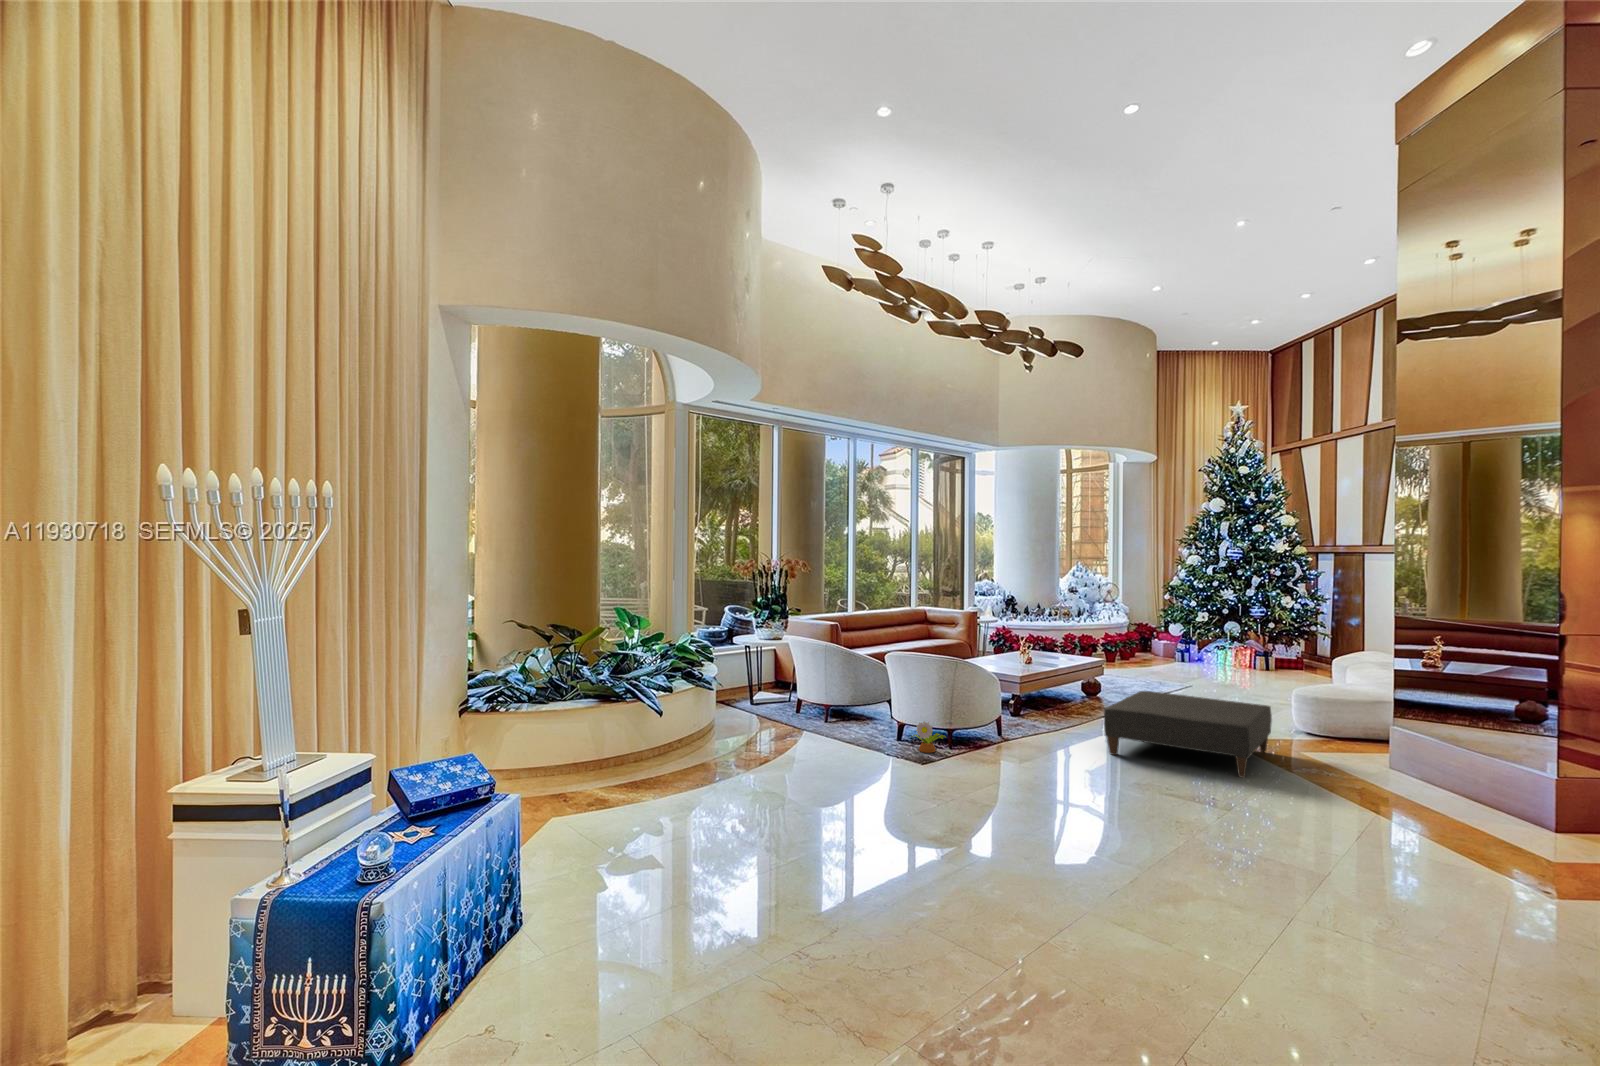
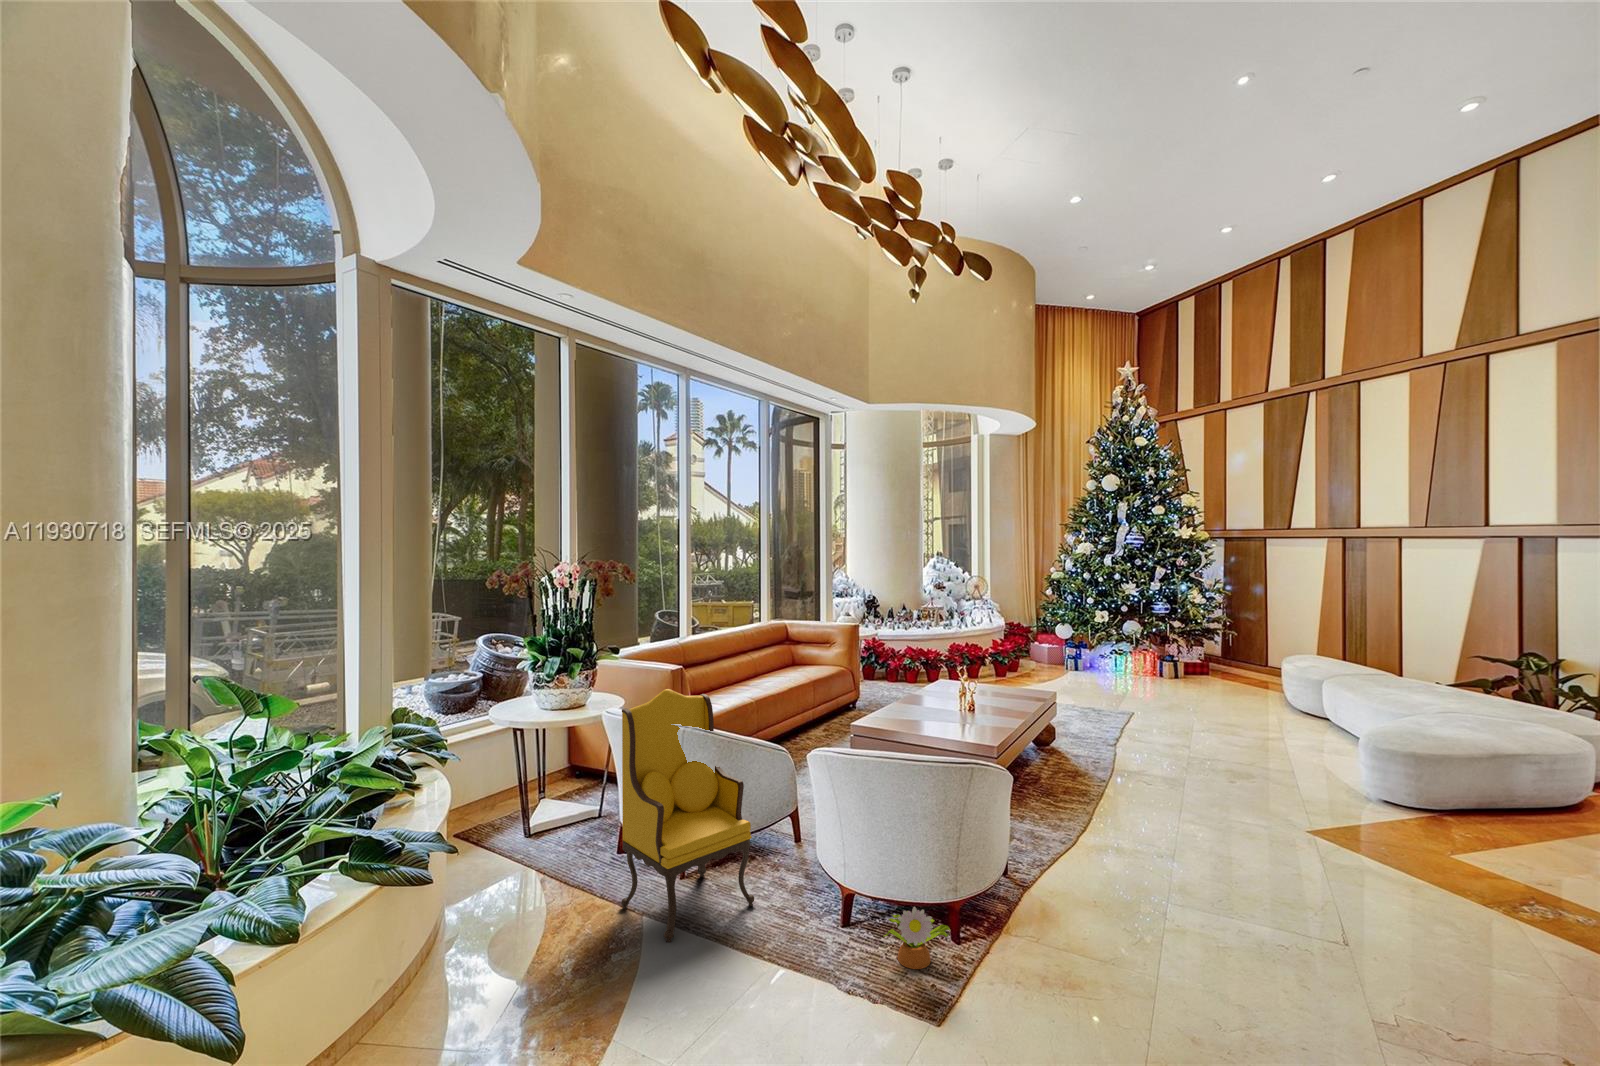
armchair: none [792,620,859,737] -> present [621,689,754,942]
ottoman: present [1104,691,1272,778] -> none [1180,768,1484,958]

